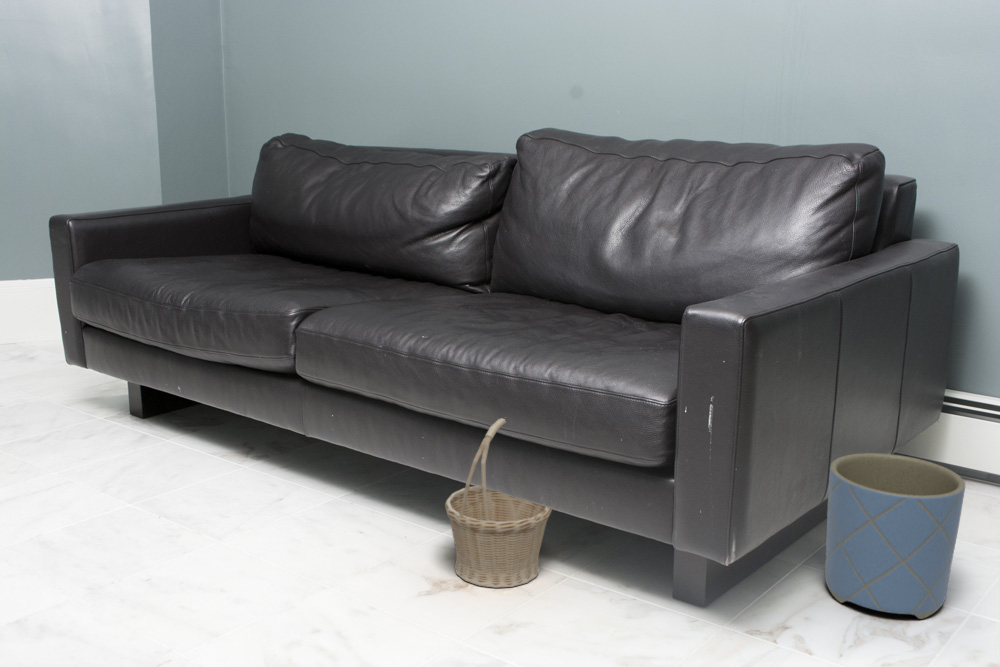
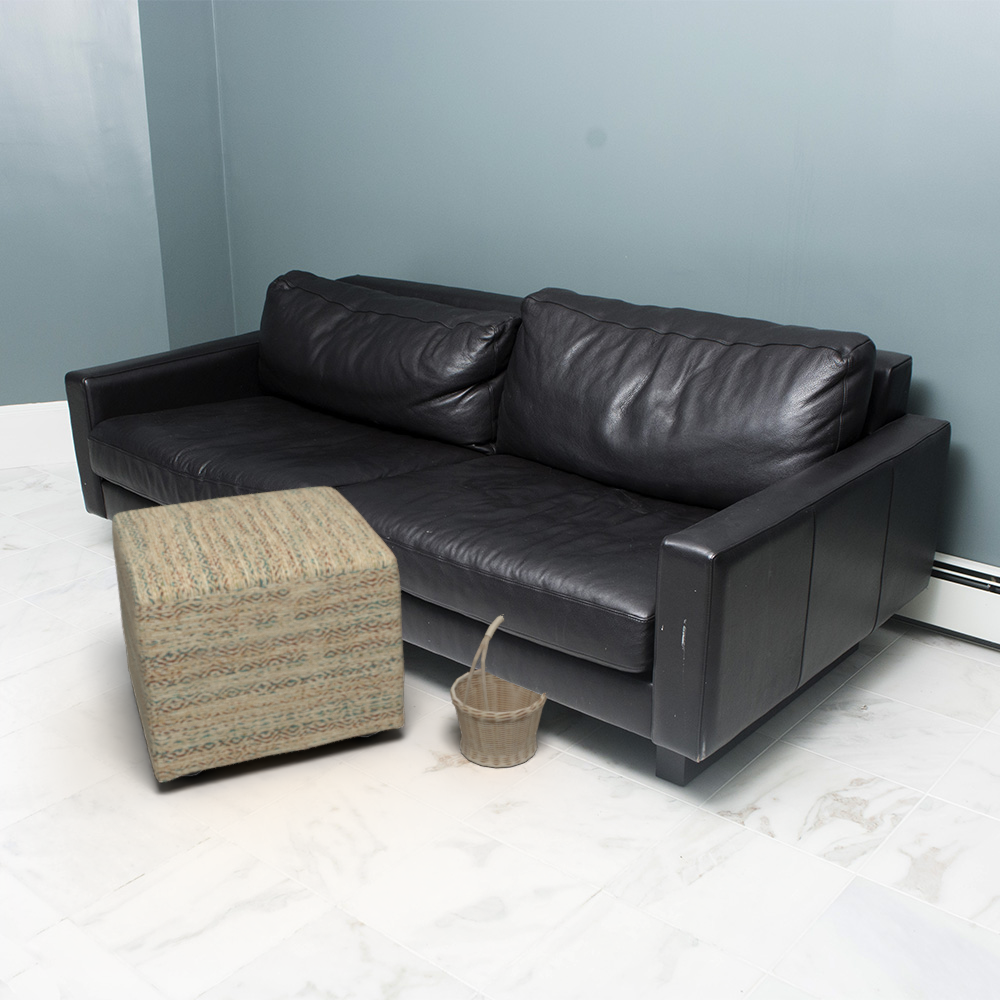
ottoman: none [85,304,396,596] -> present [112,486,405,782]
planter: present [825,453,965,619] -> none [798,643,924,800]

